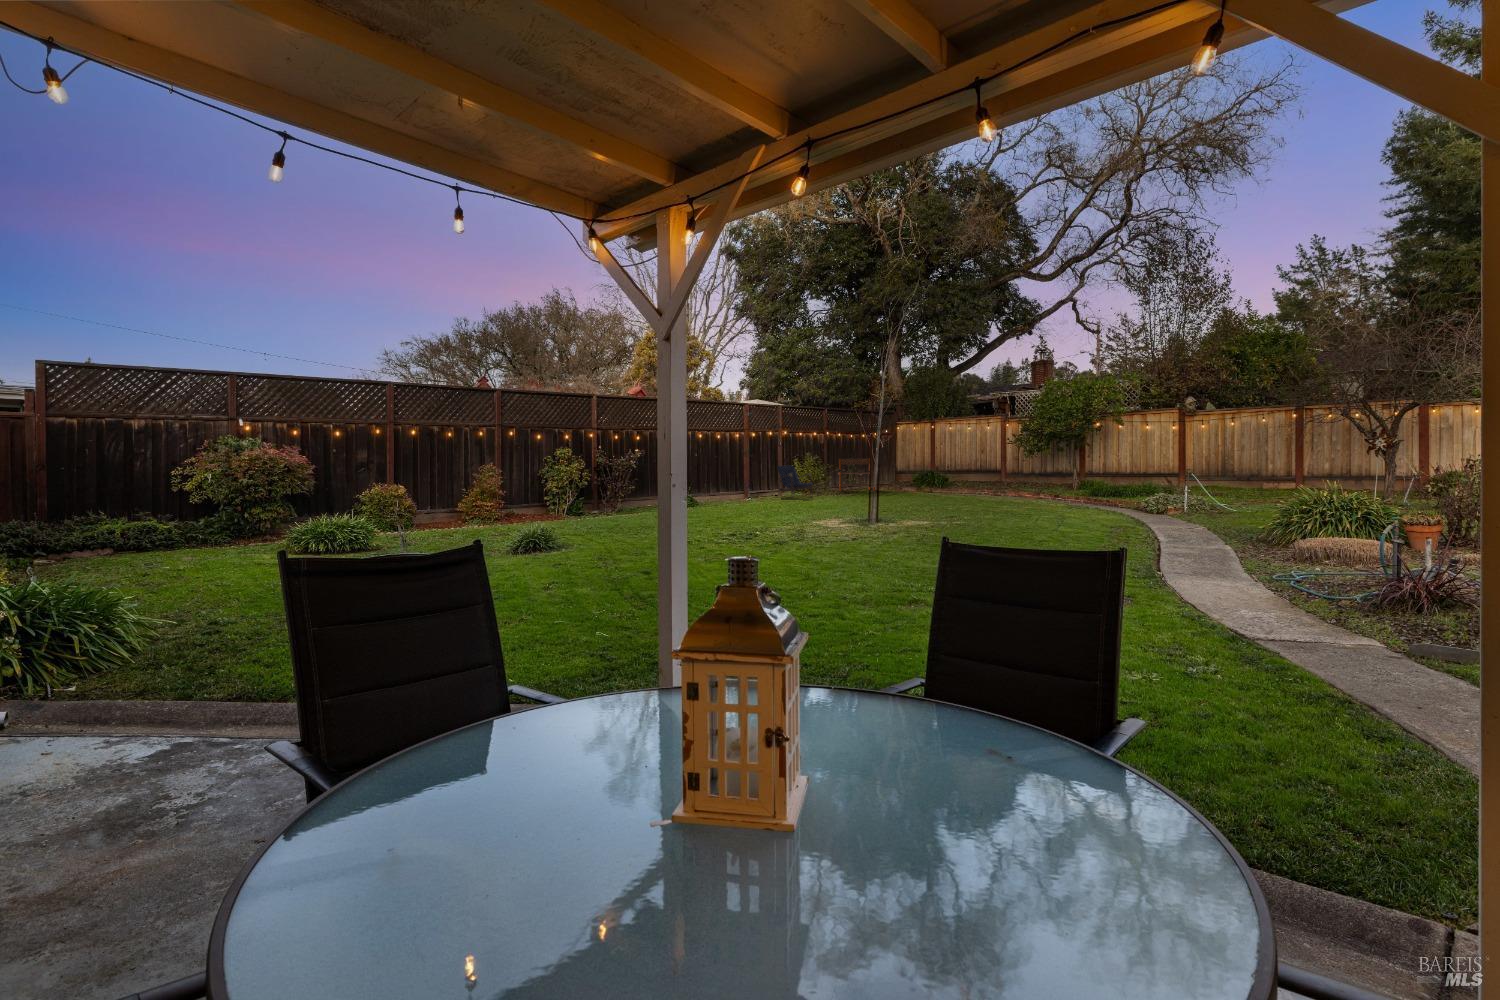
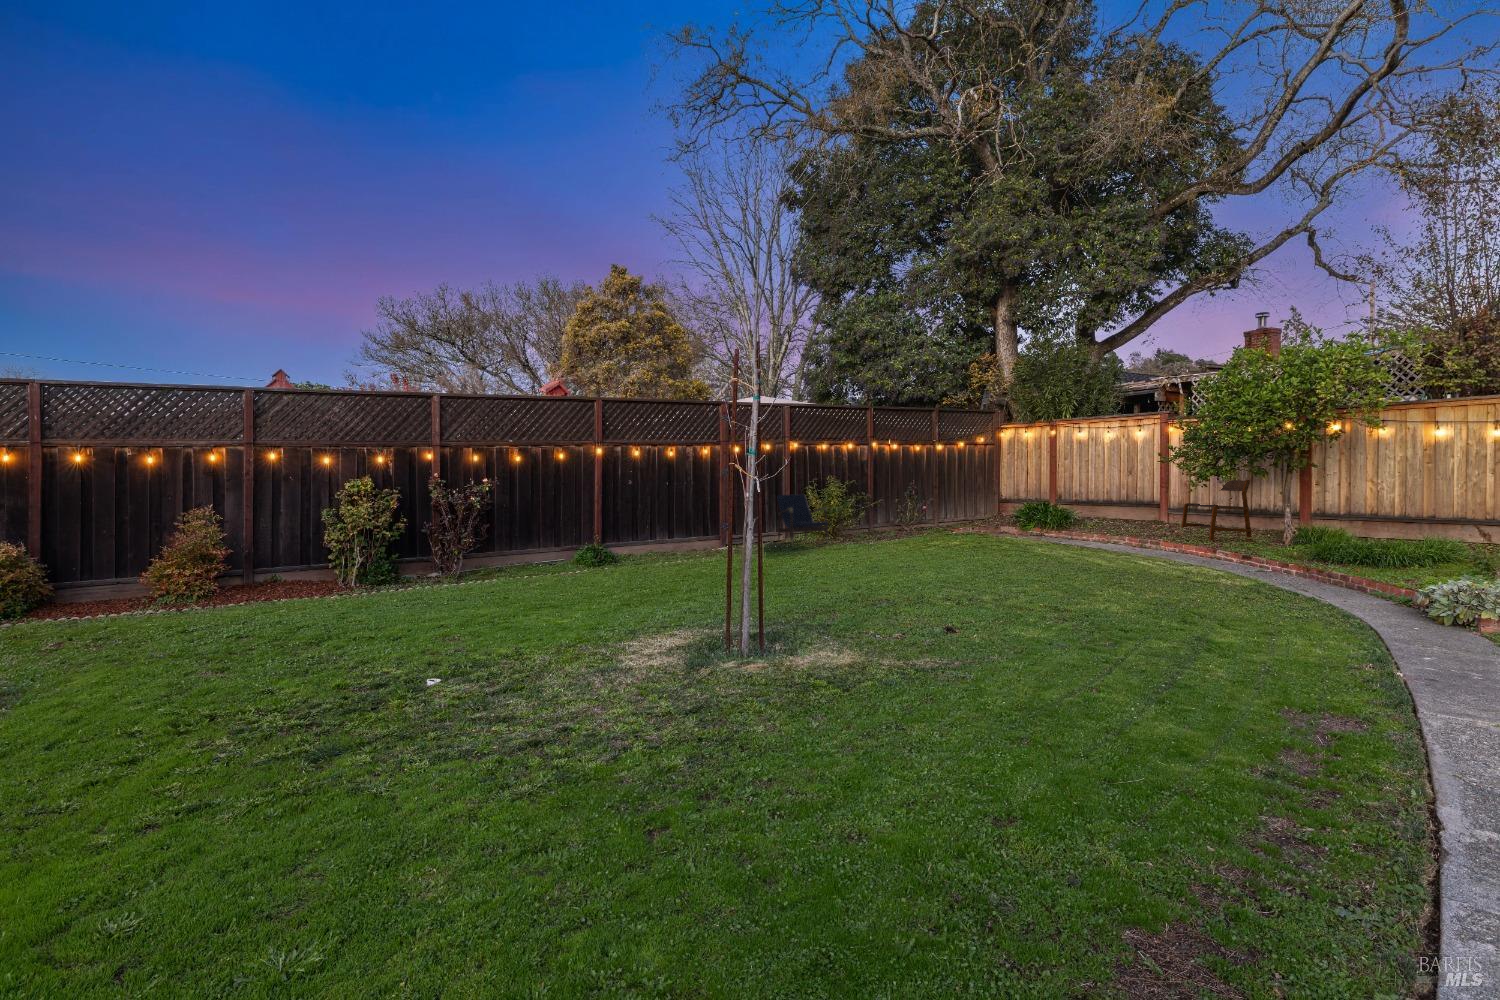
bench: present [838,458,875,491] -> present [1182,480,1252,541]

